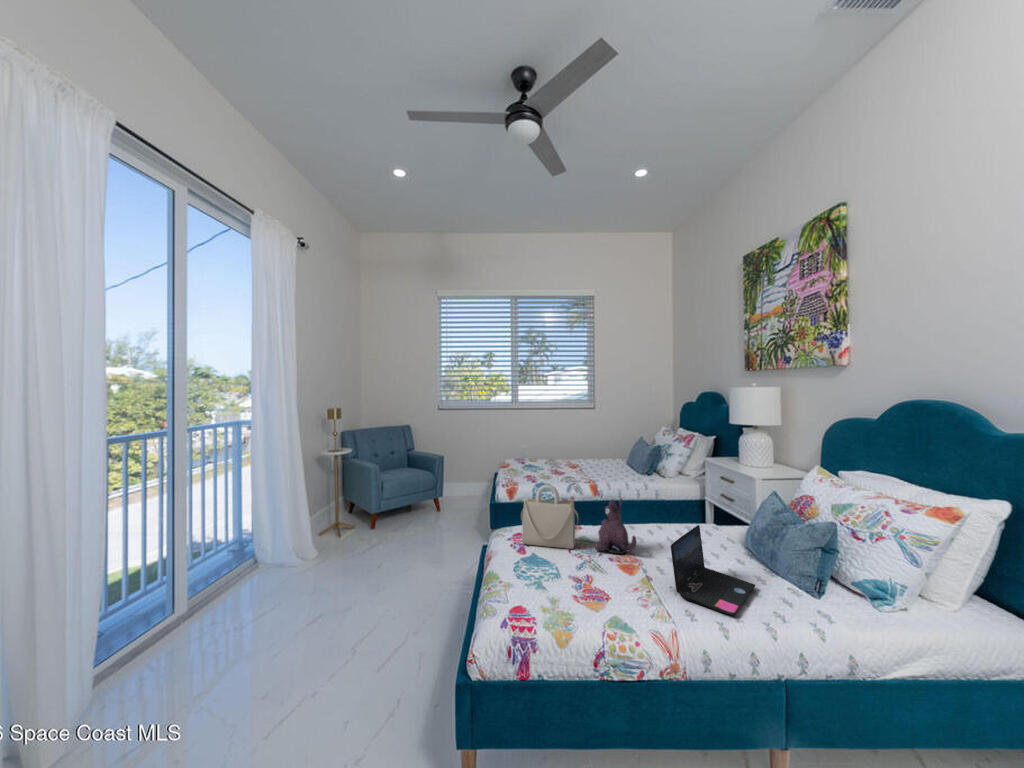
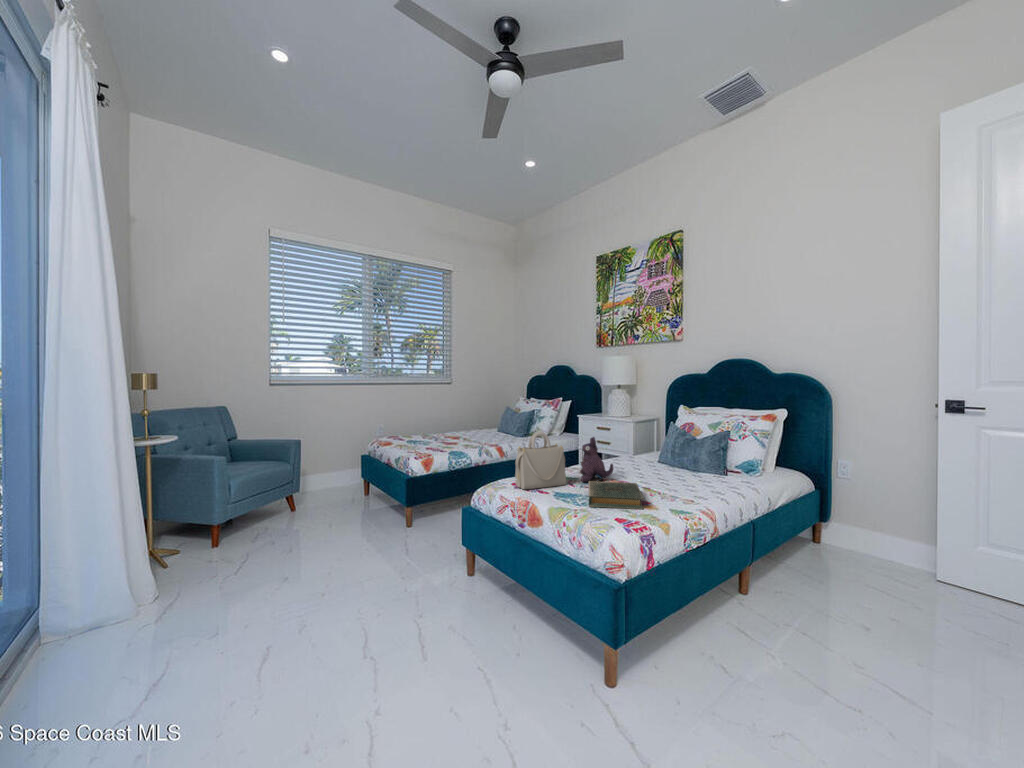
laptop: present [671,525,755,615] -> none [659,445,714,493]
hardback book: none [541,553,631,610] -> present [589,481,644,509]

